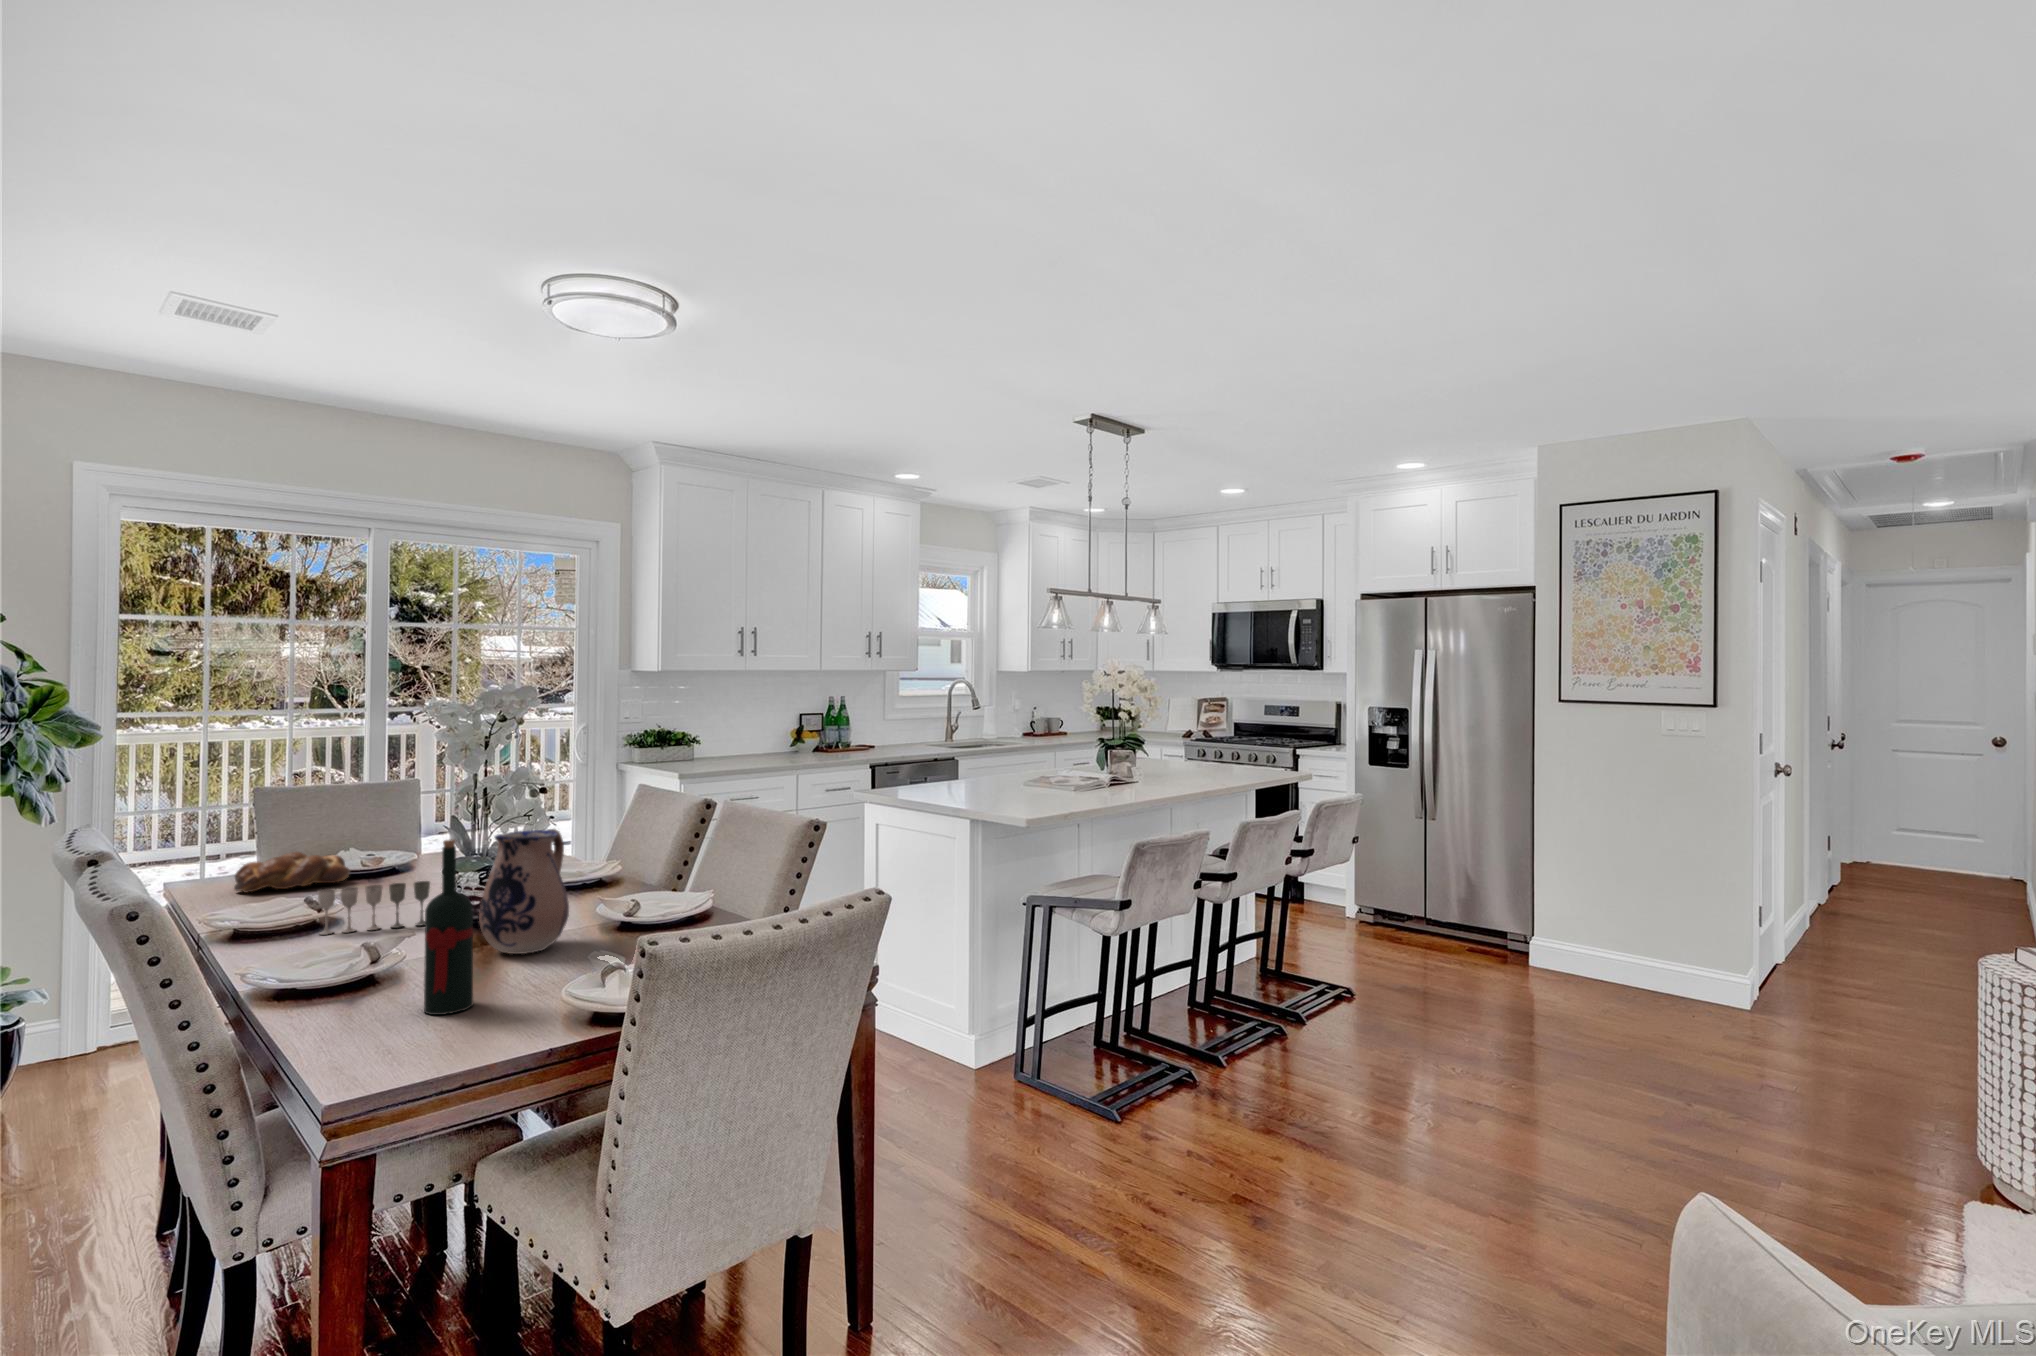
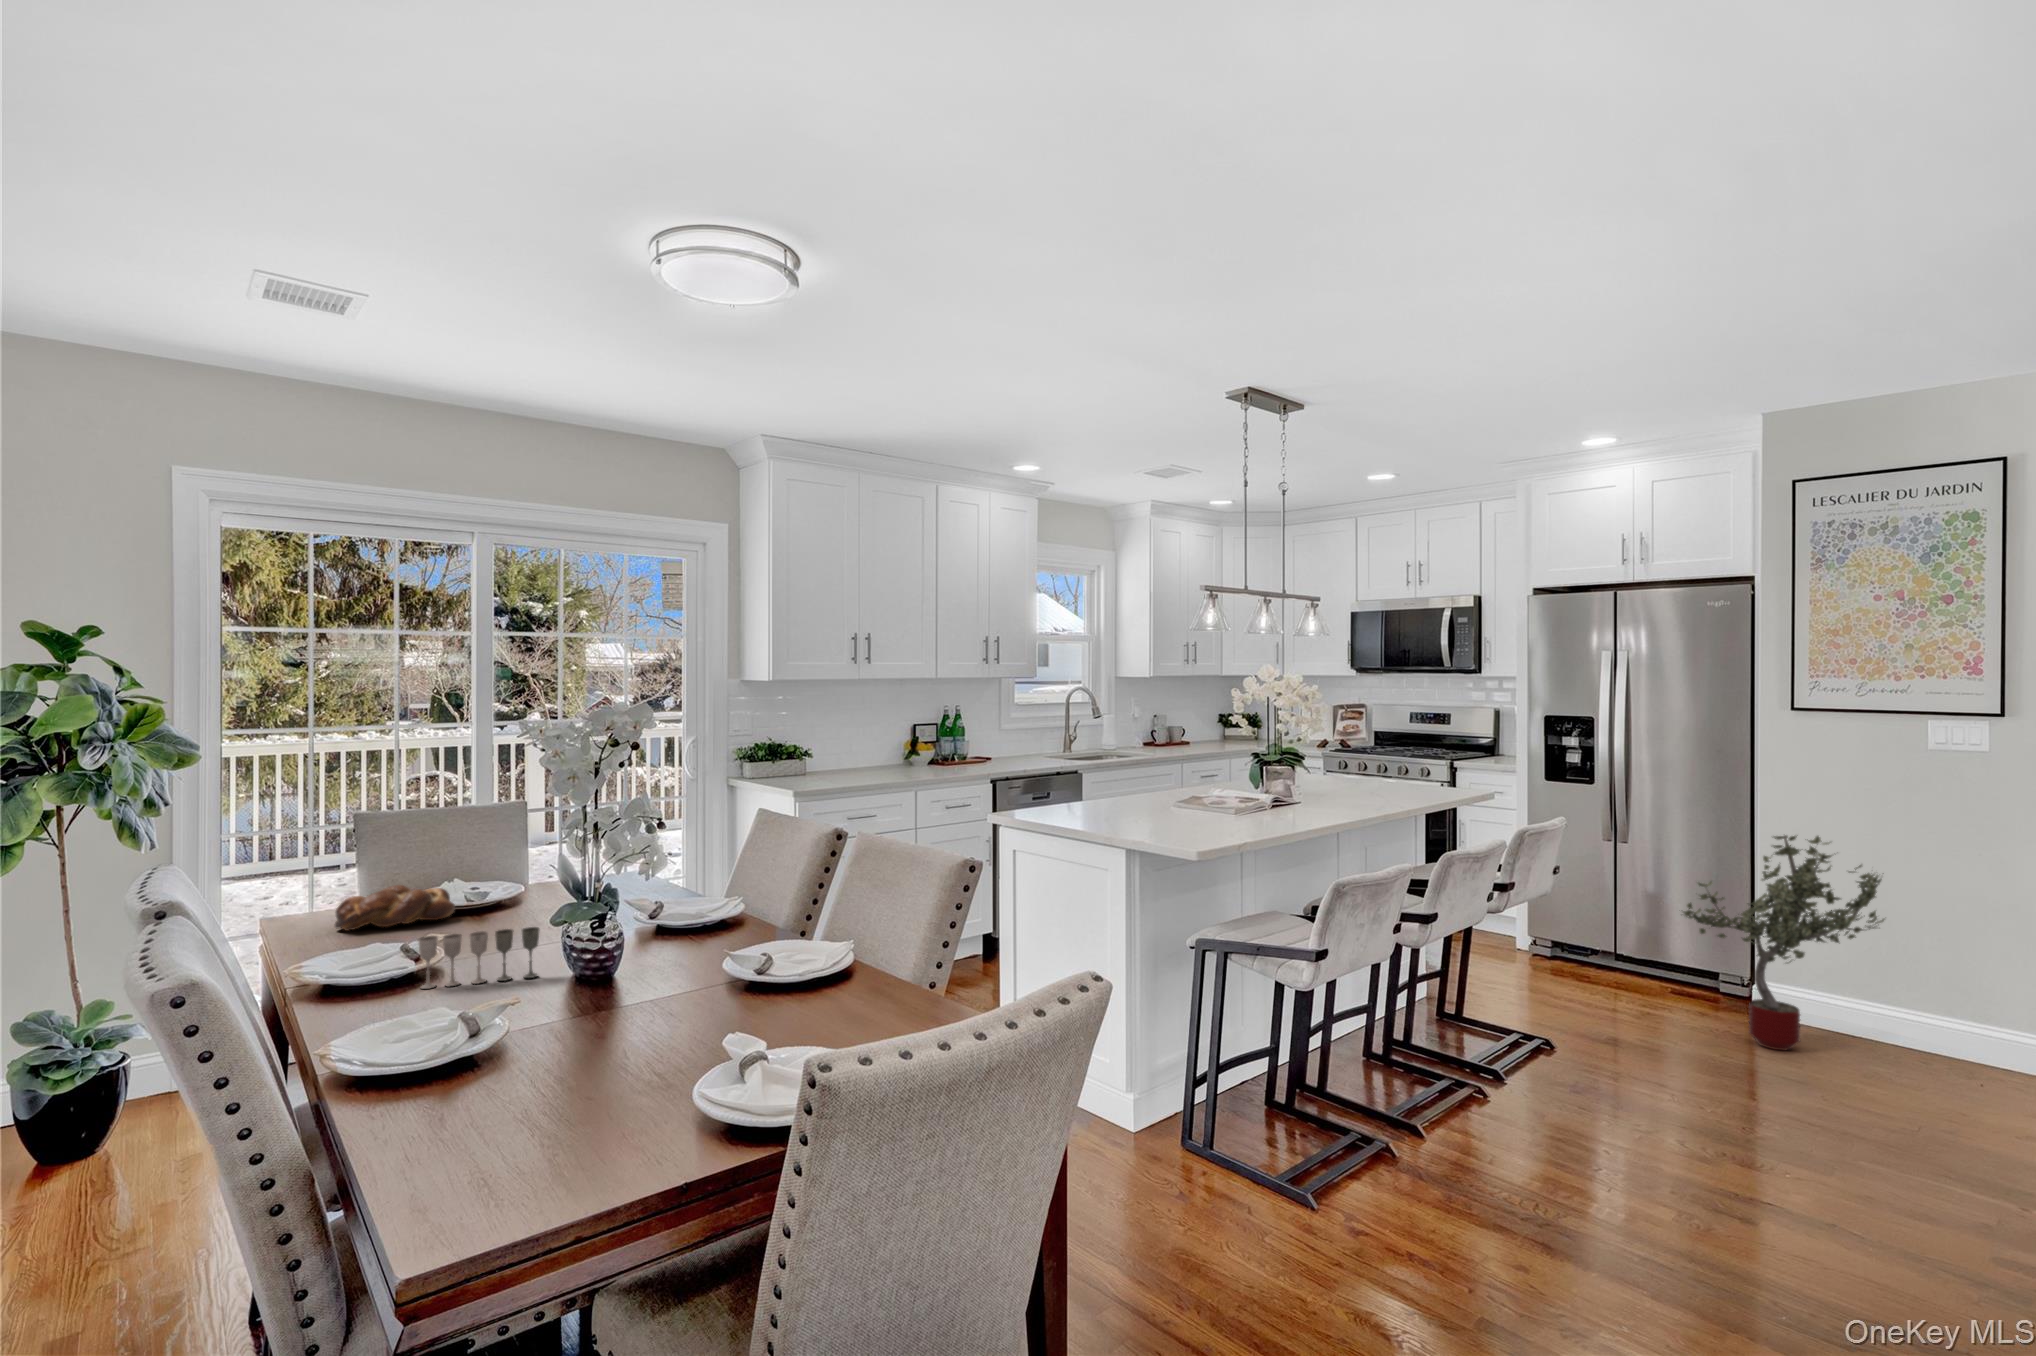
potted tree: none [1466,807,1622,992] -> present [1683,835,1884,1050]
ceramic pitcher: present [479,829,569,954] -> none [595,872,694,1021]
wine bottle: present [424,839,473,1015] -> none [535,897,591,1111]

